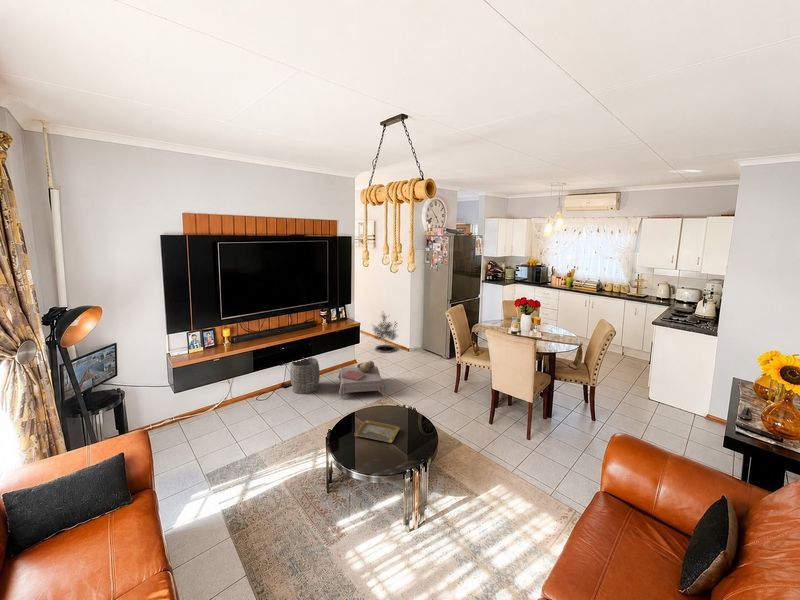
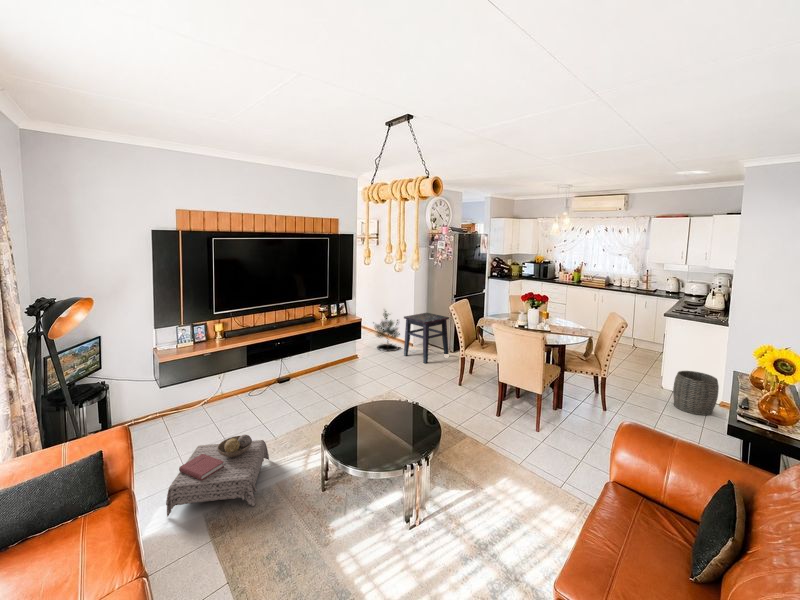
side table: none [401,316,446,366] -> present [404,313,449,363]
woven basket: present [290,358,320,394] -> present [673,371,719,415]
ottoman: present [338,361,384,398] -> present [166,435,269,517]
tray: present [355,420,400,443] -> none [350,412,399,433]

